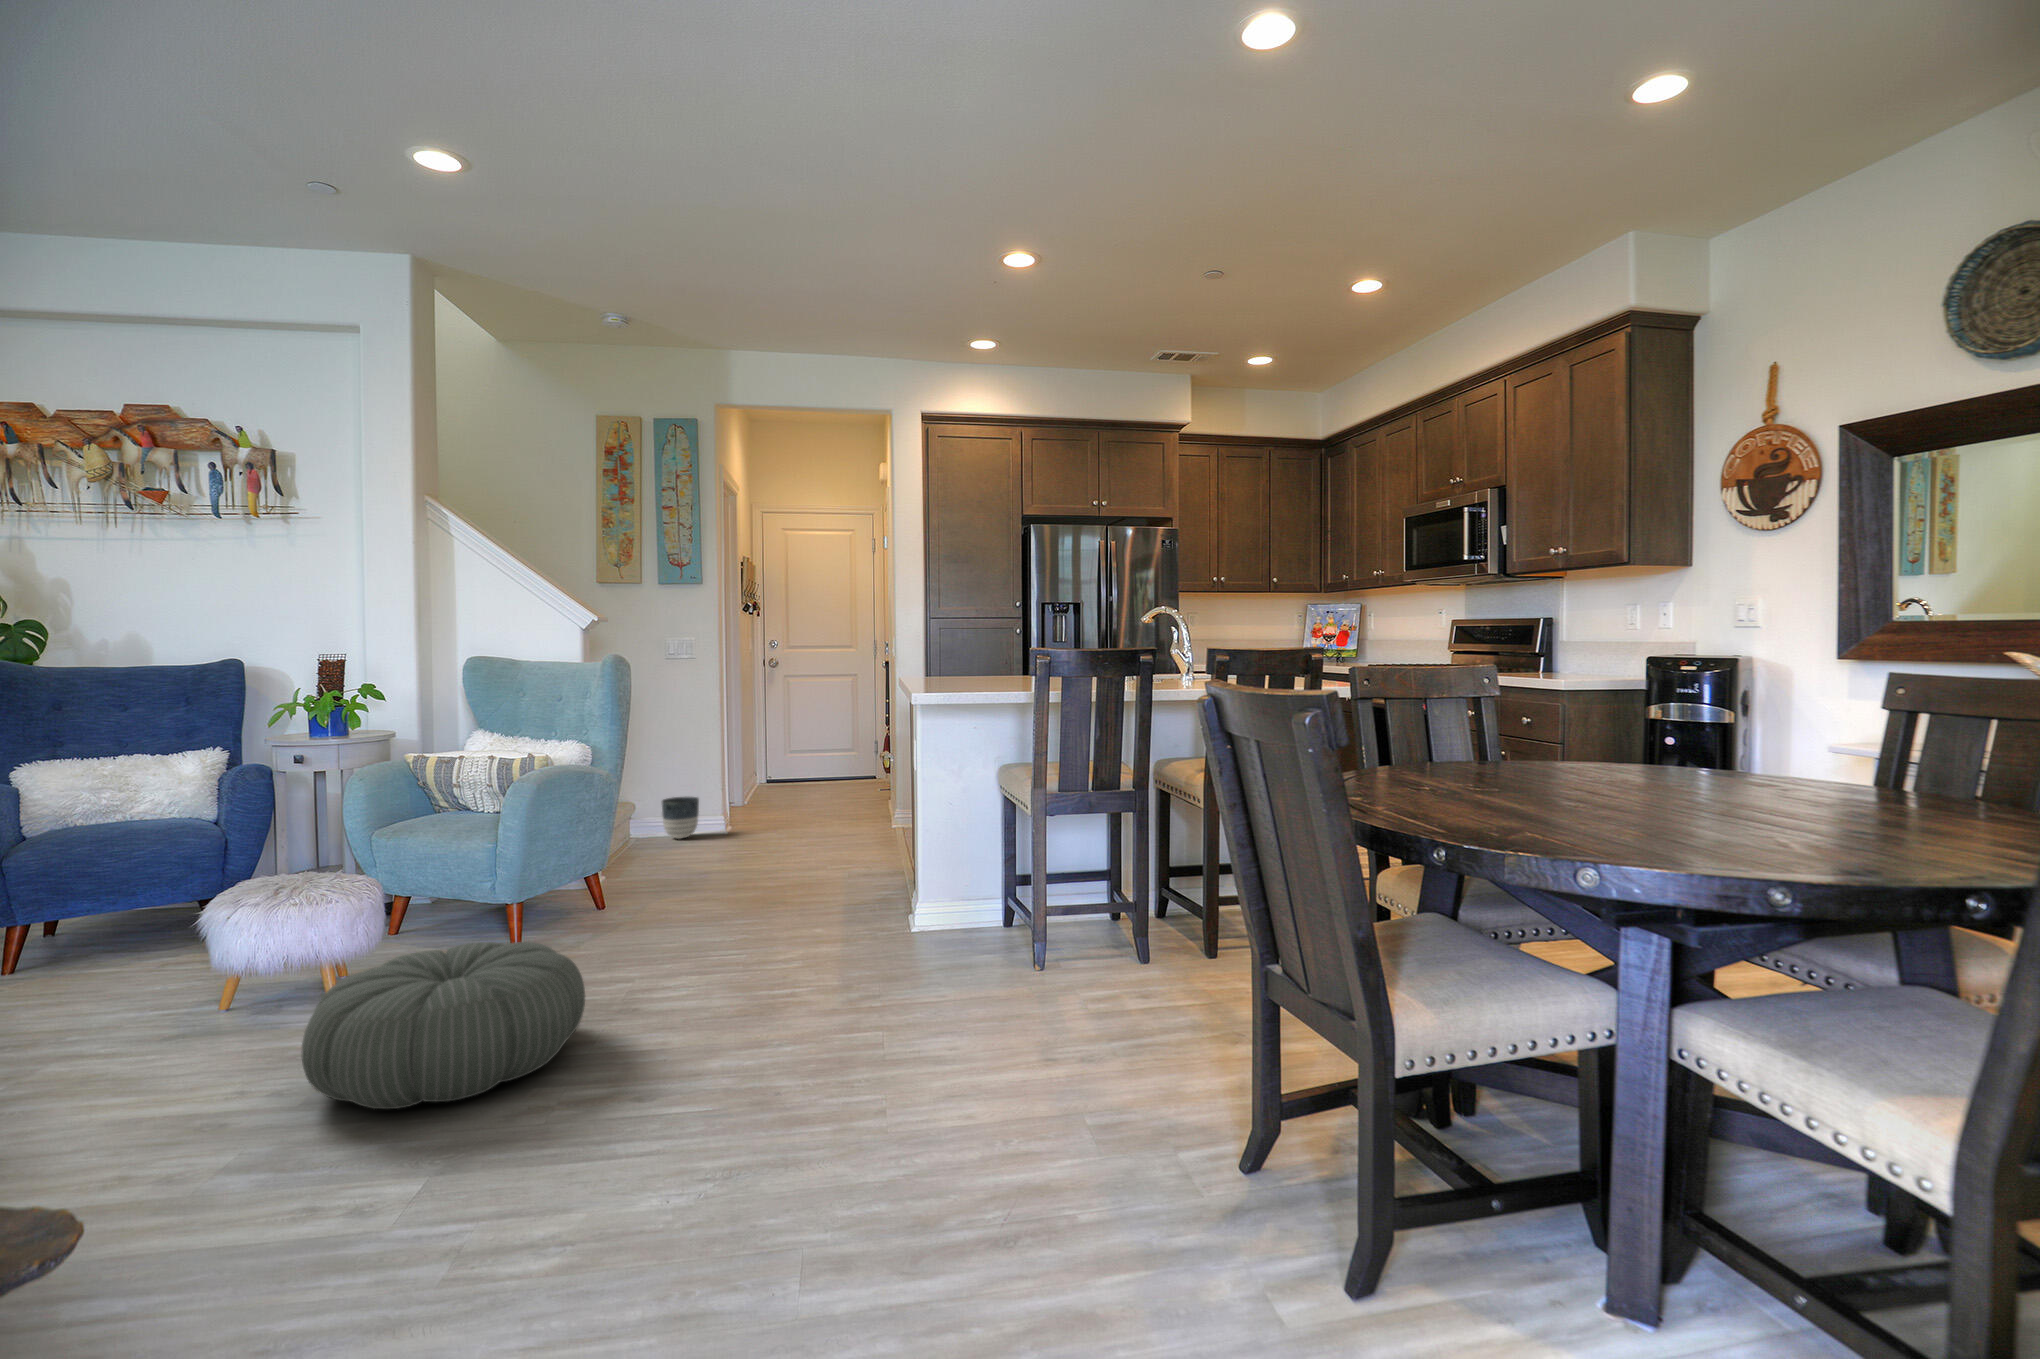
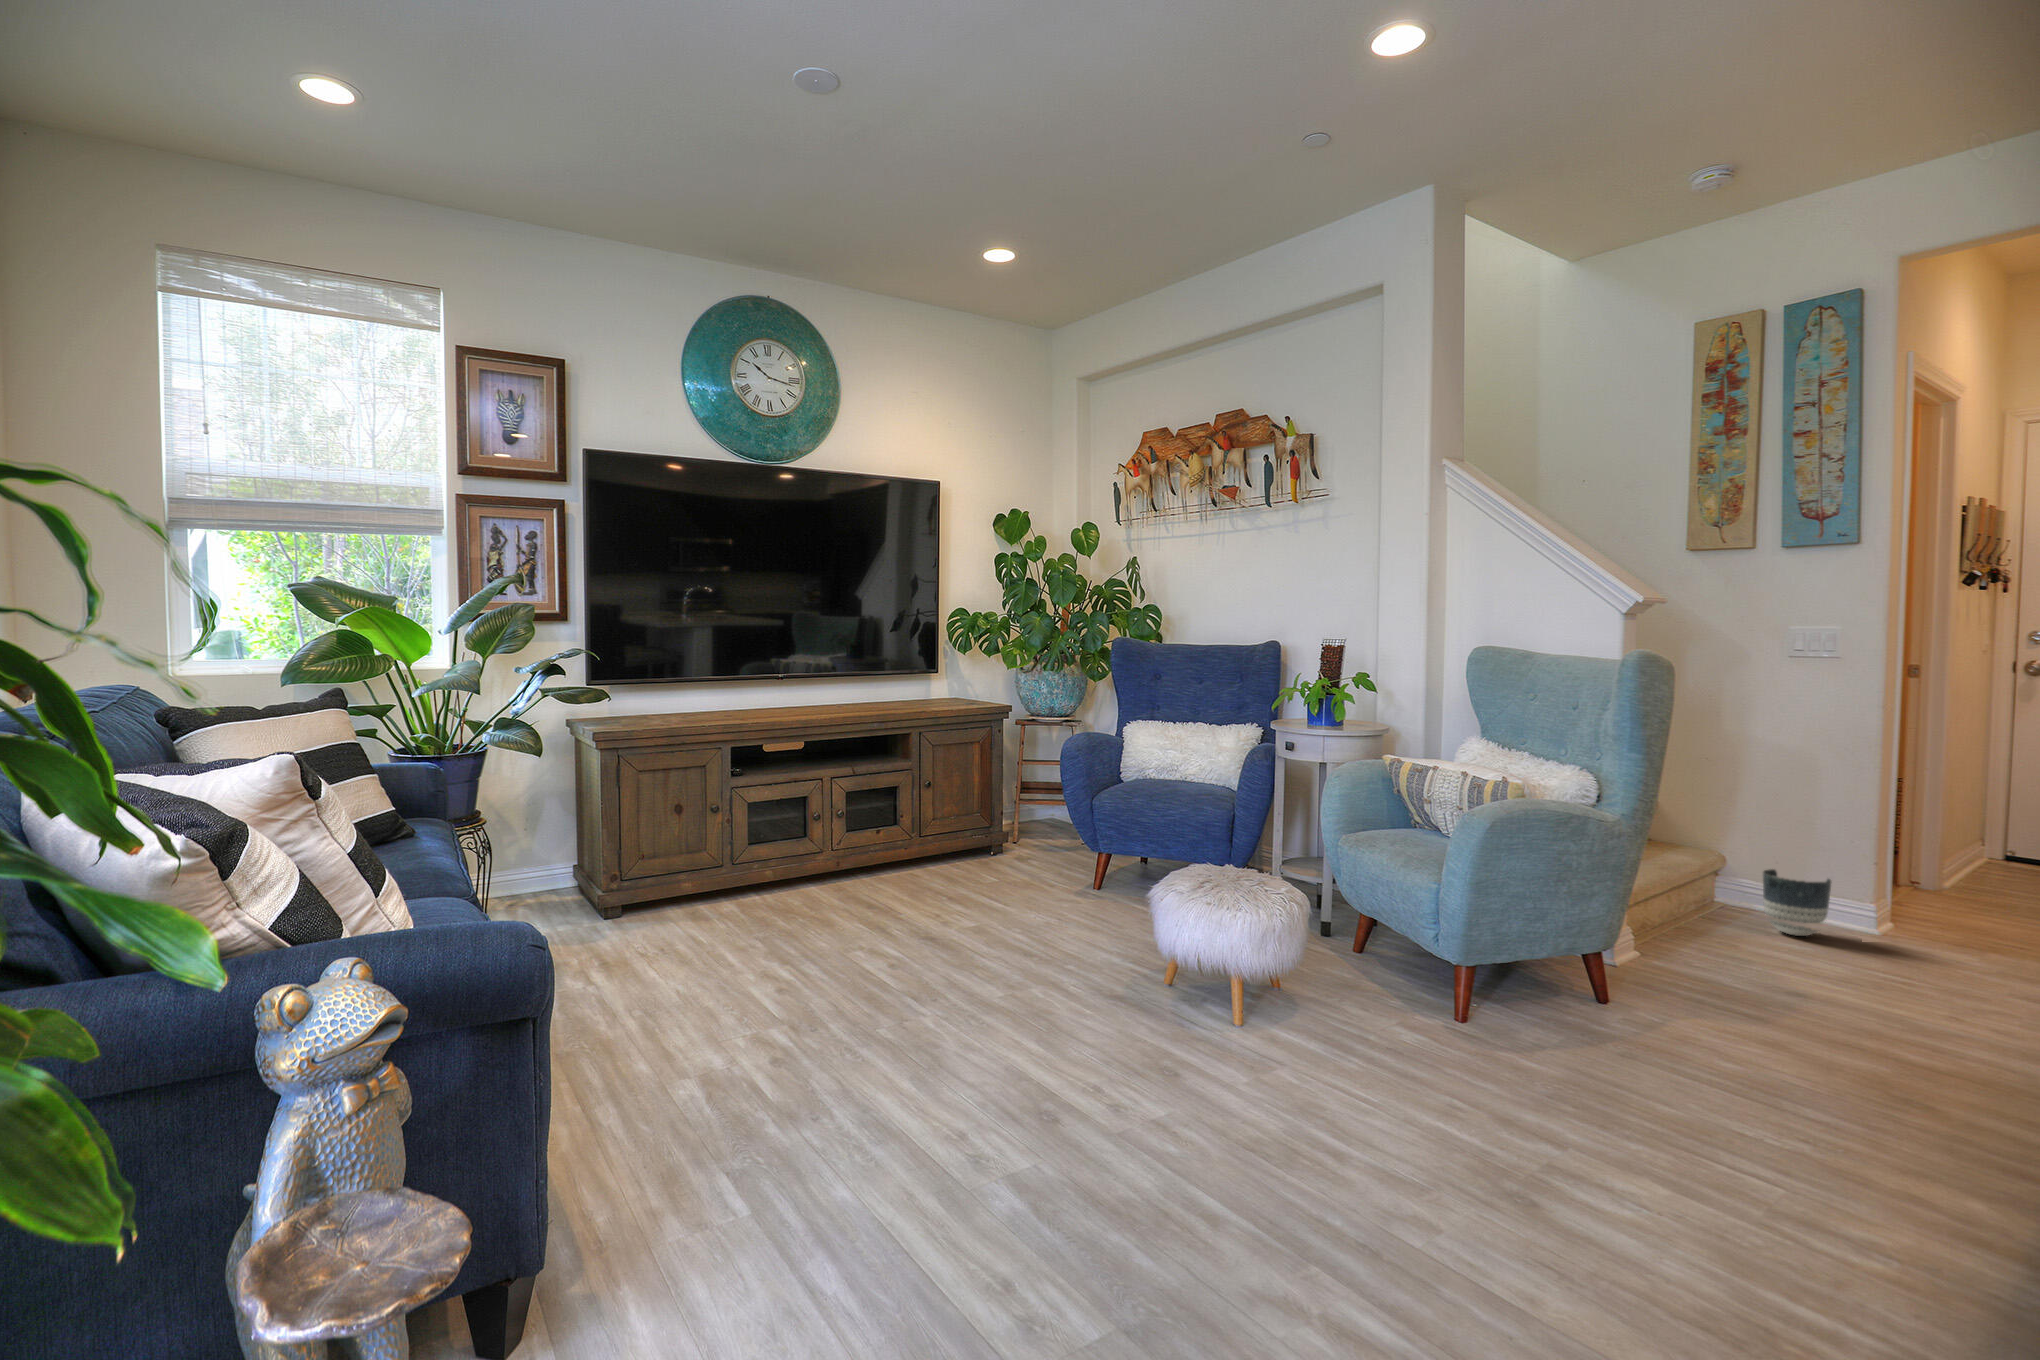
pouf: present [302,942,585,1109] -> none [1126,996,1449,1229]

